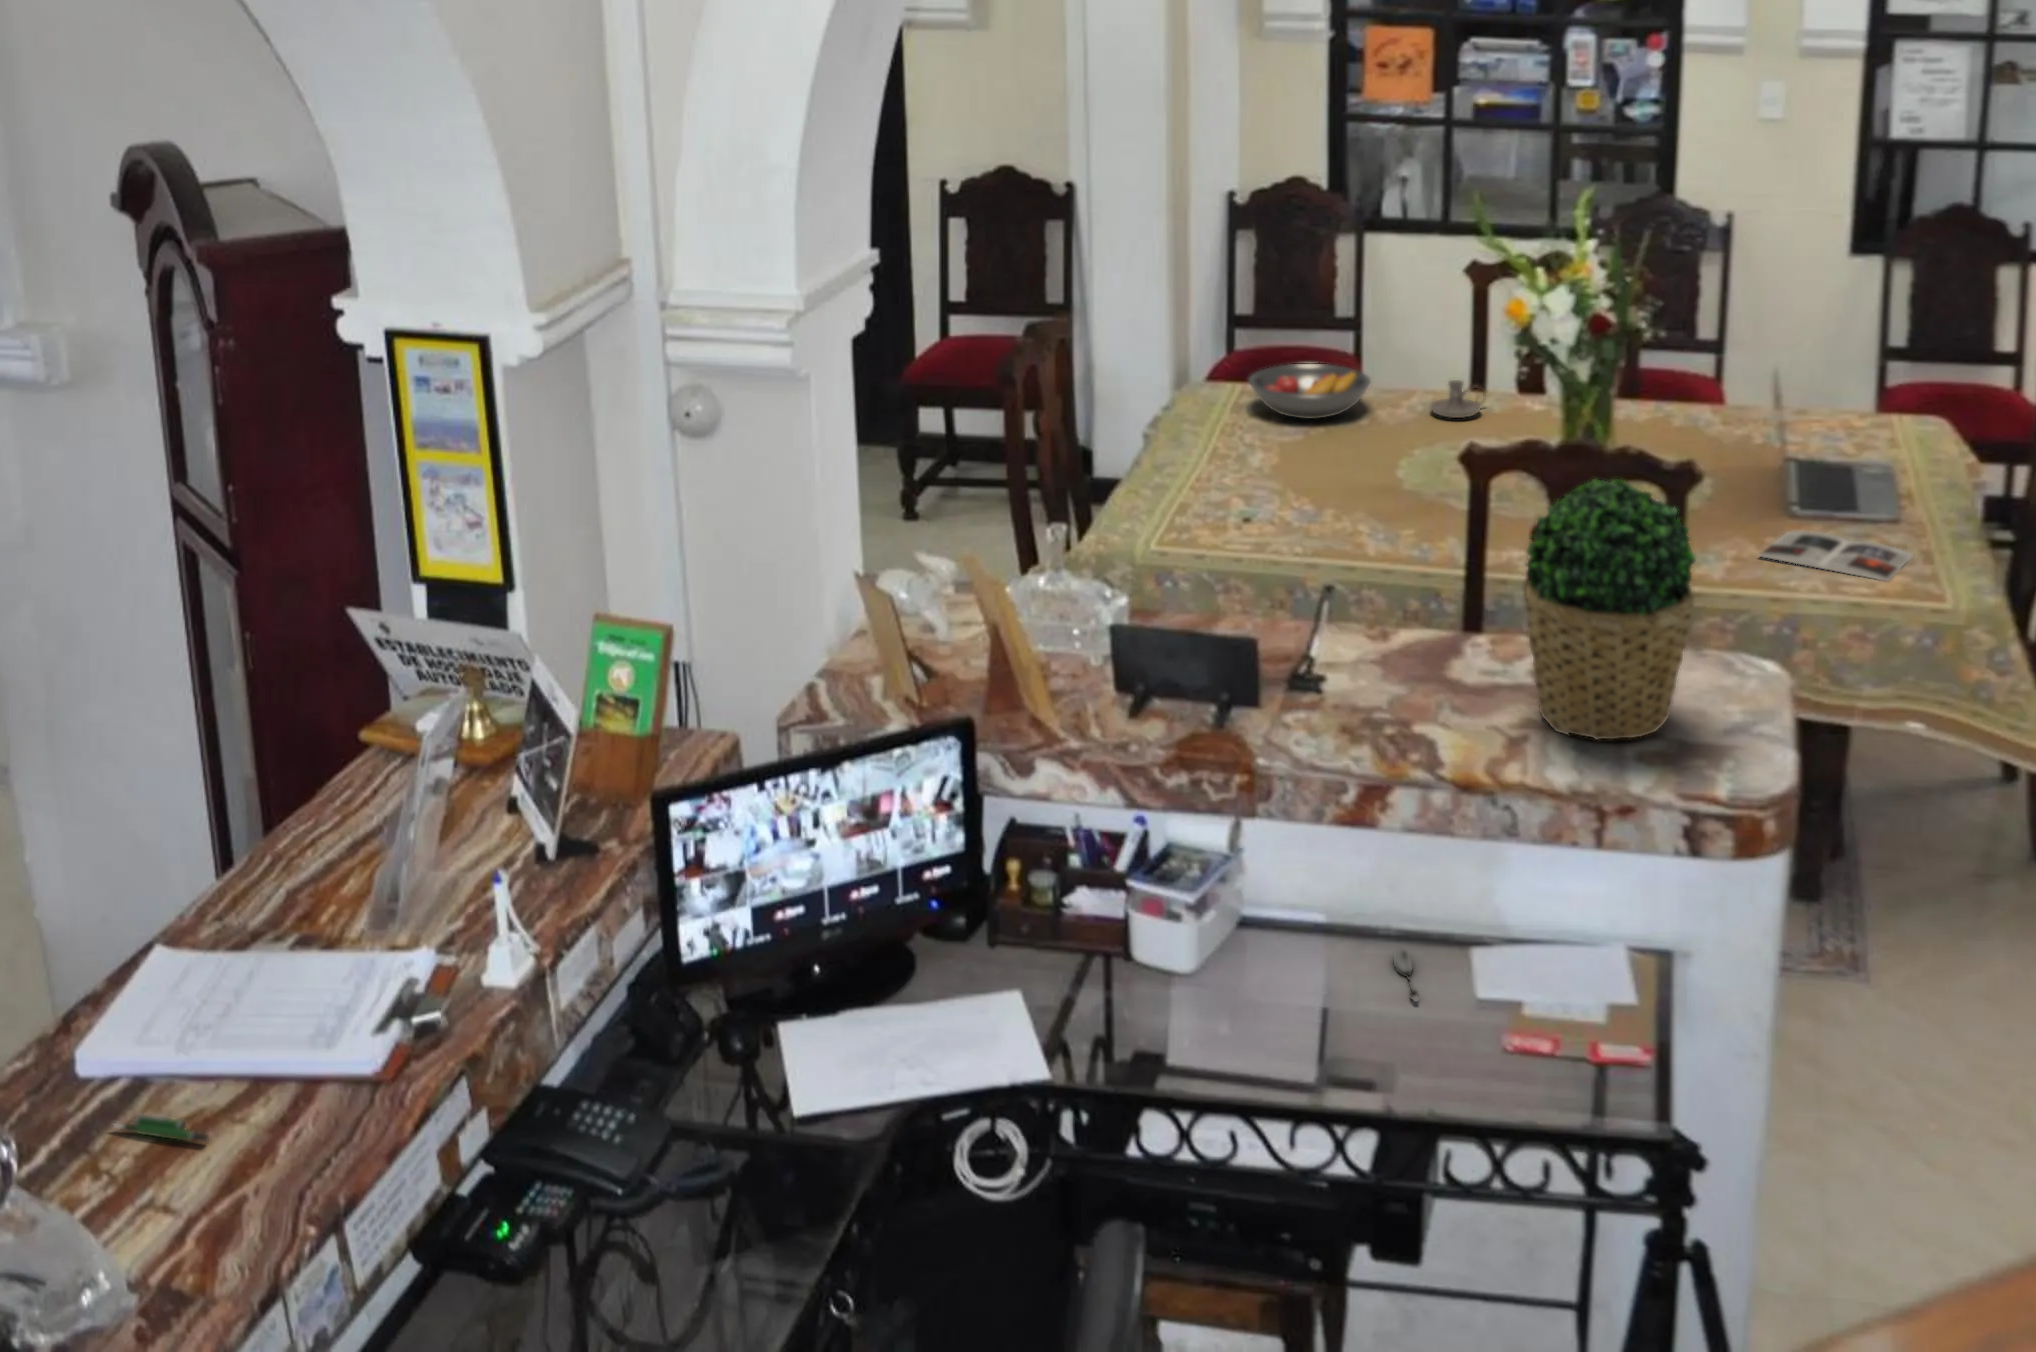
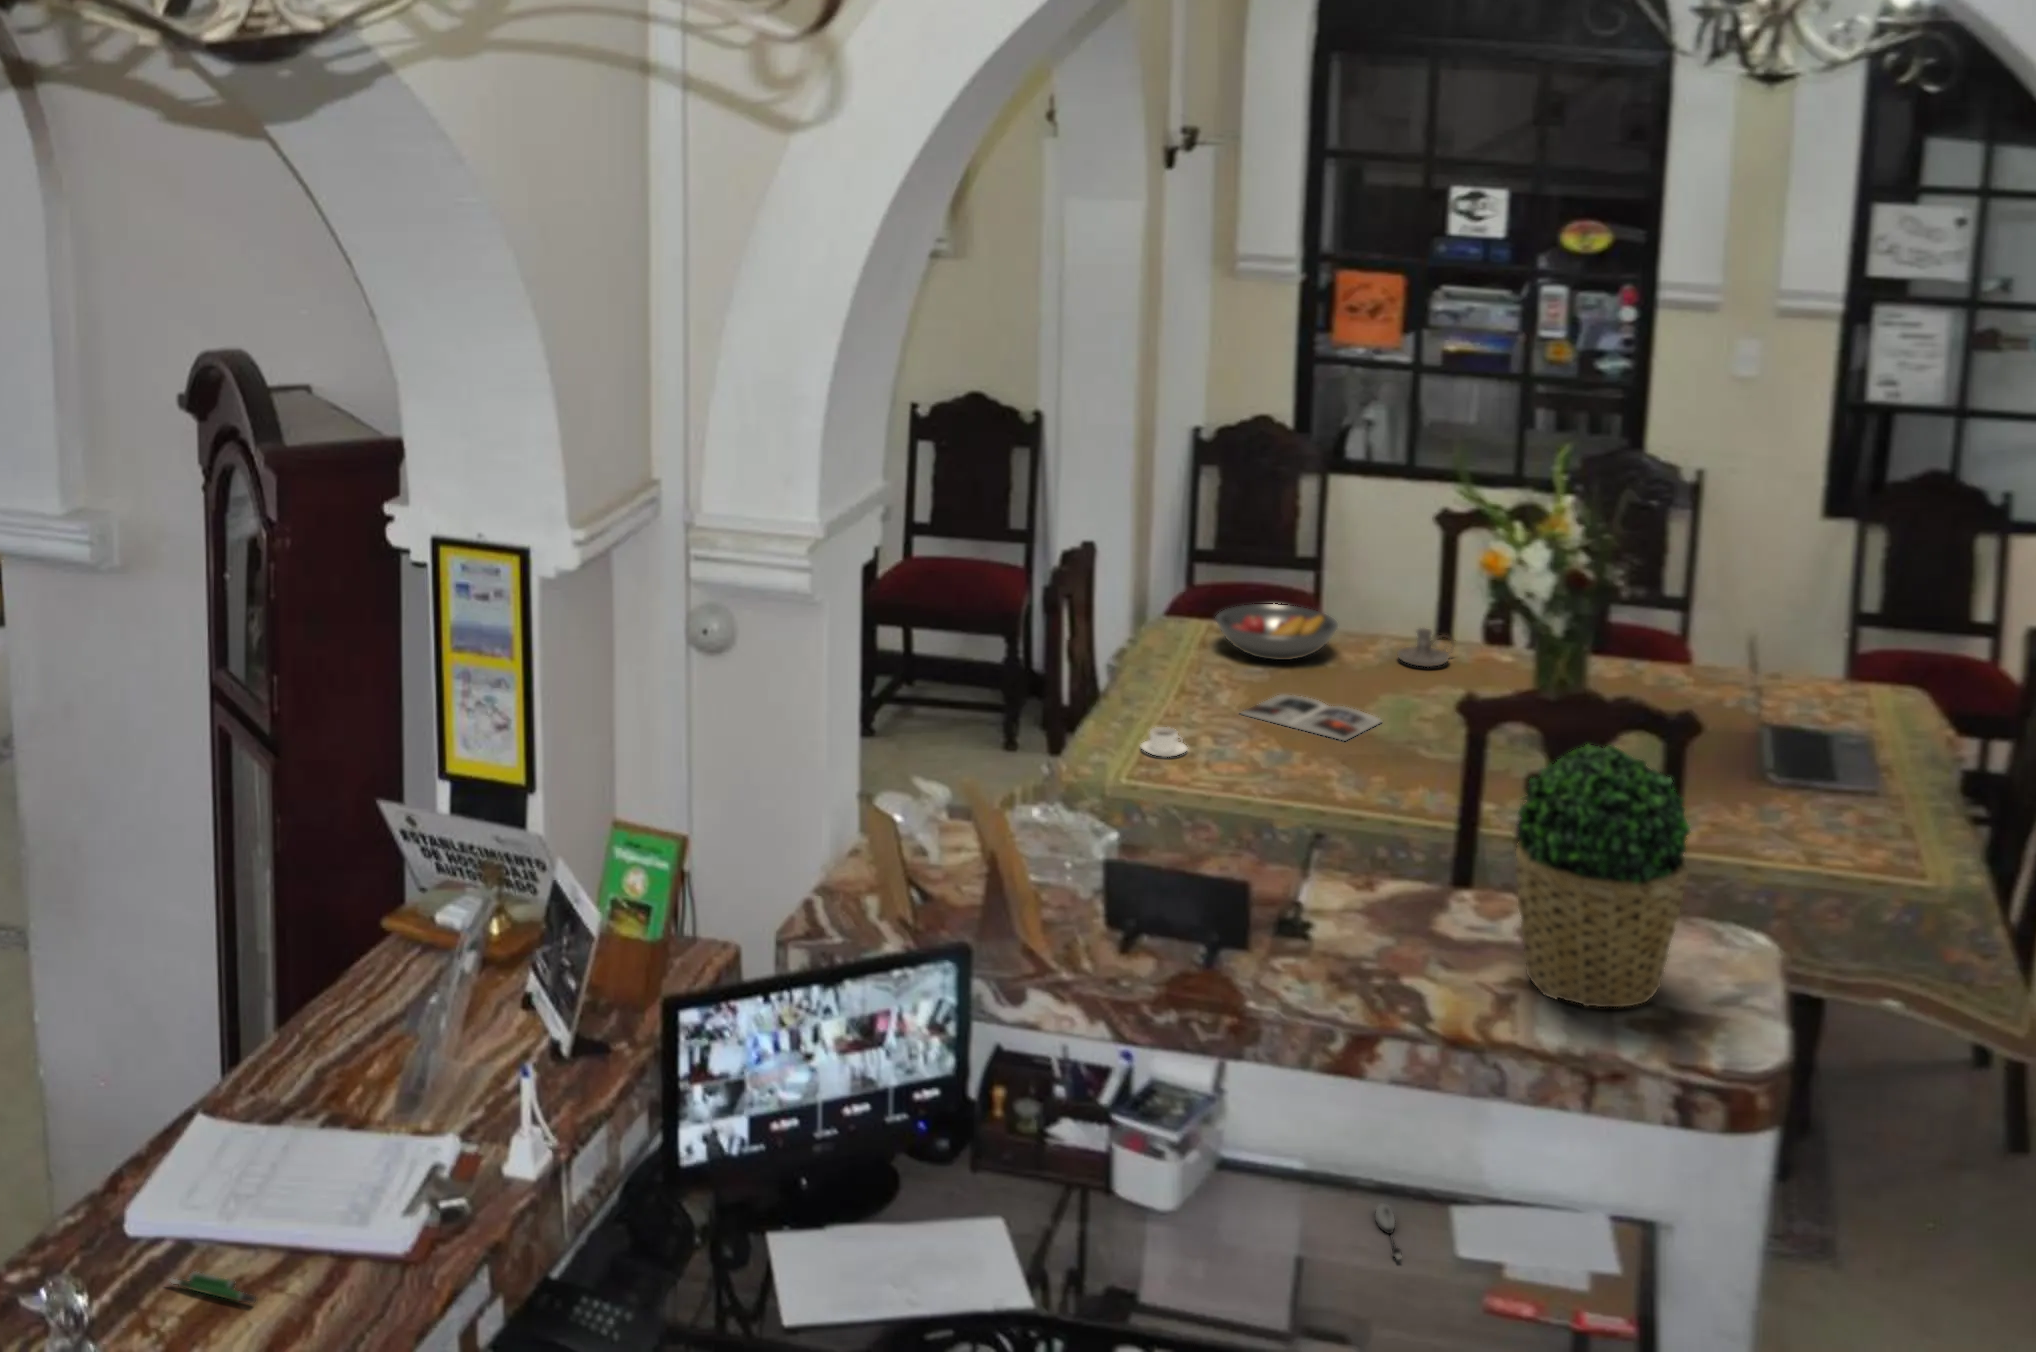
coffee cup: none [1172,491,1220,520] -> present [1141,727,1187,757]
magazine: present [1760,531,1913,581] -> present [1242,694,1381,740]

